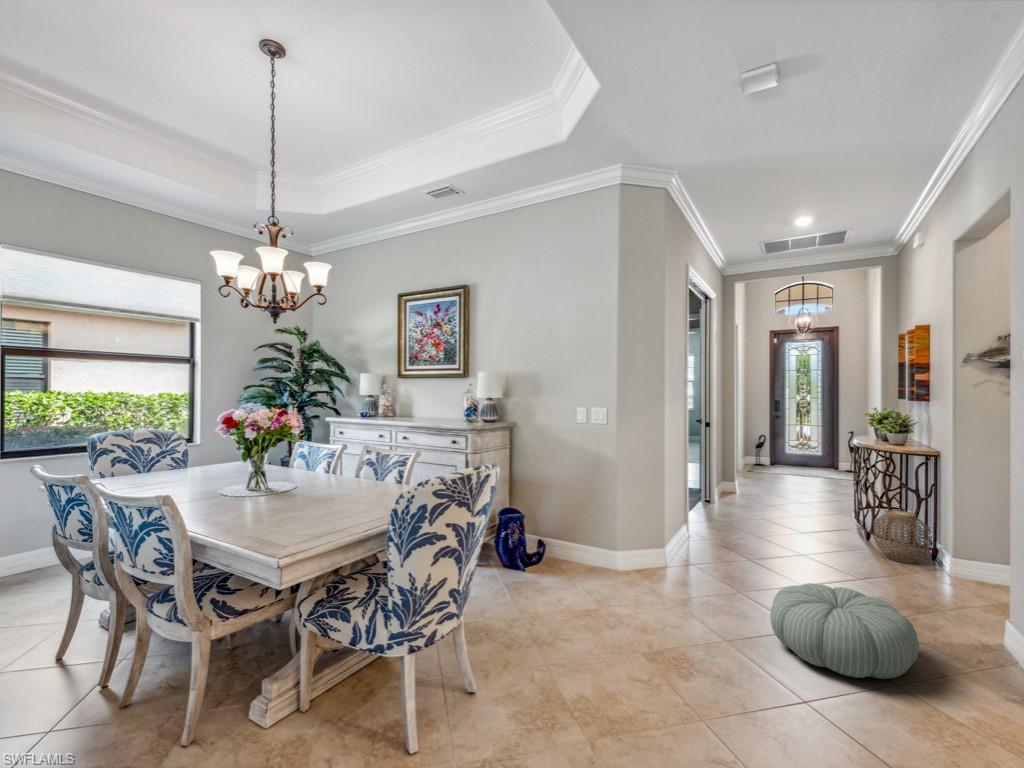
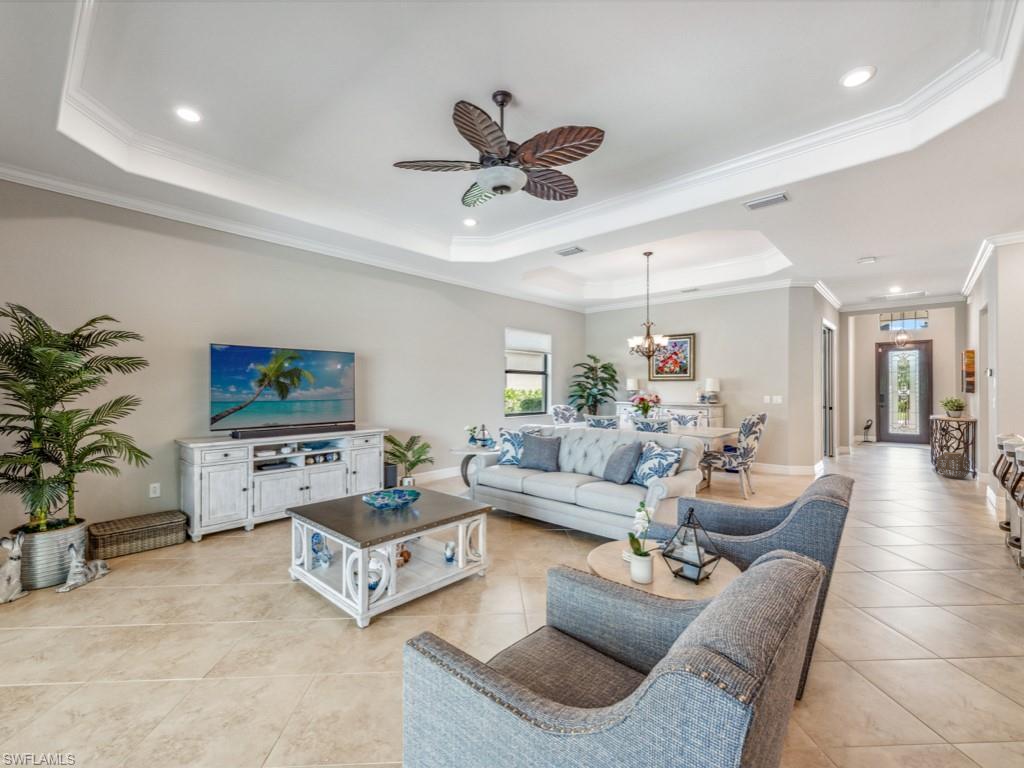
pouf: present [770,583,919,679] -> none [871,471,938,500]

